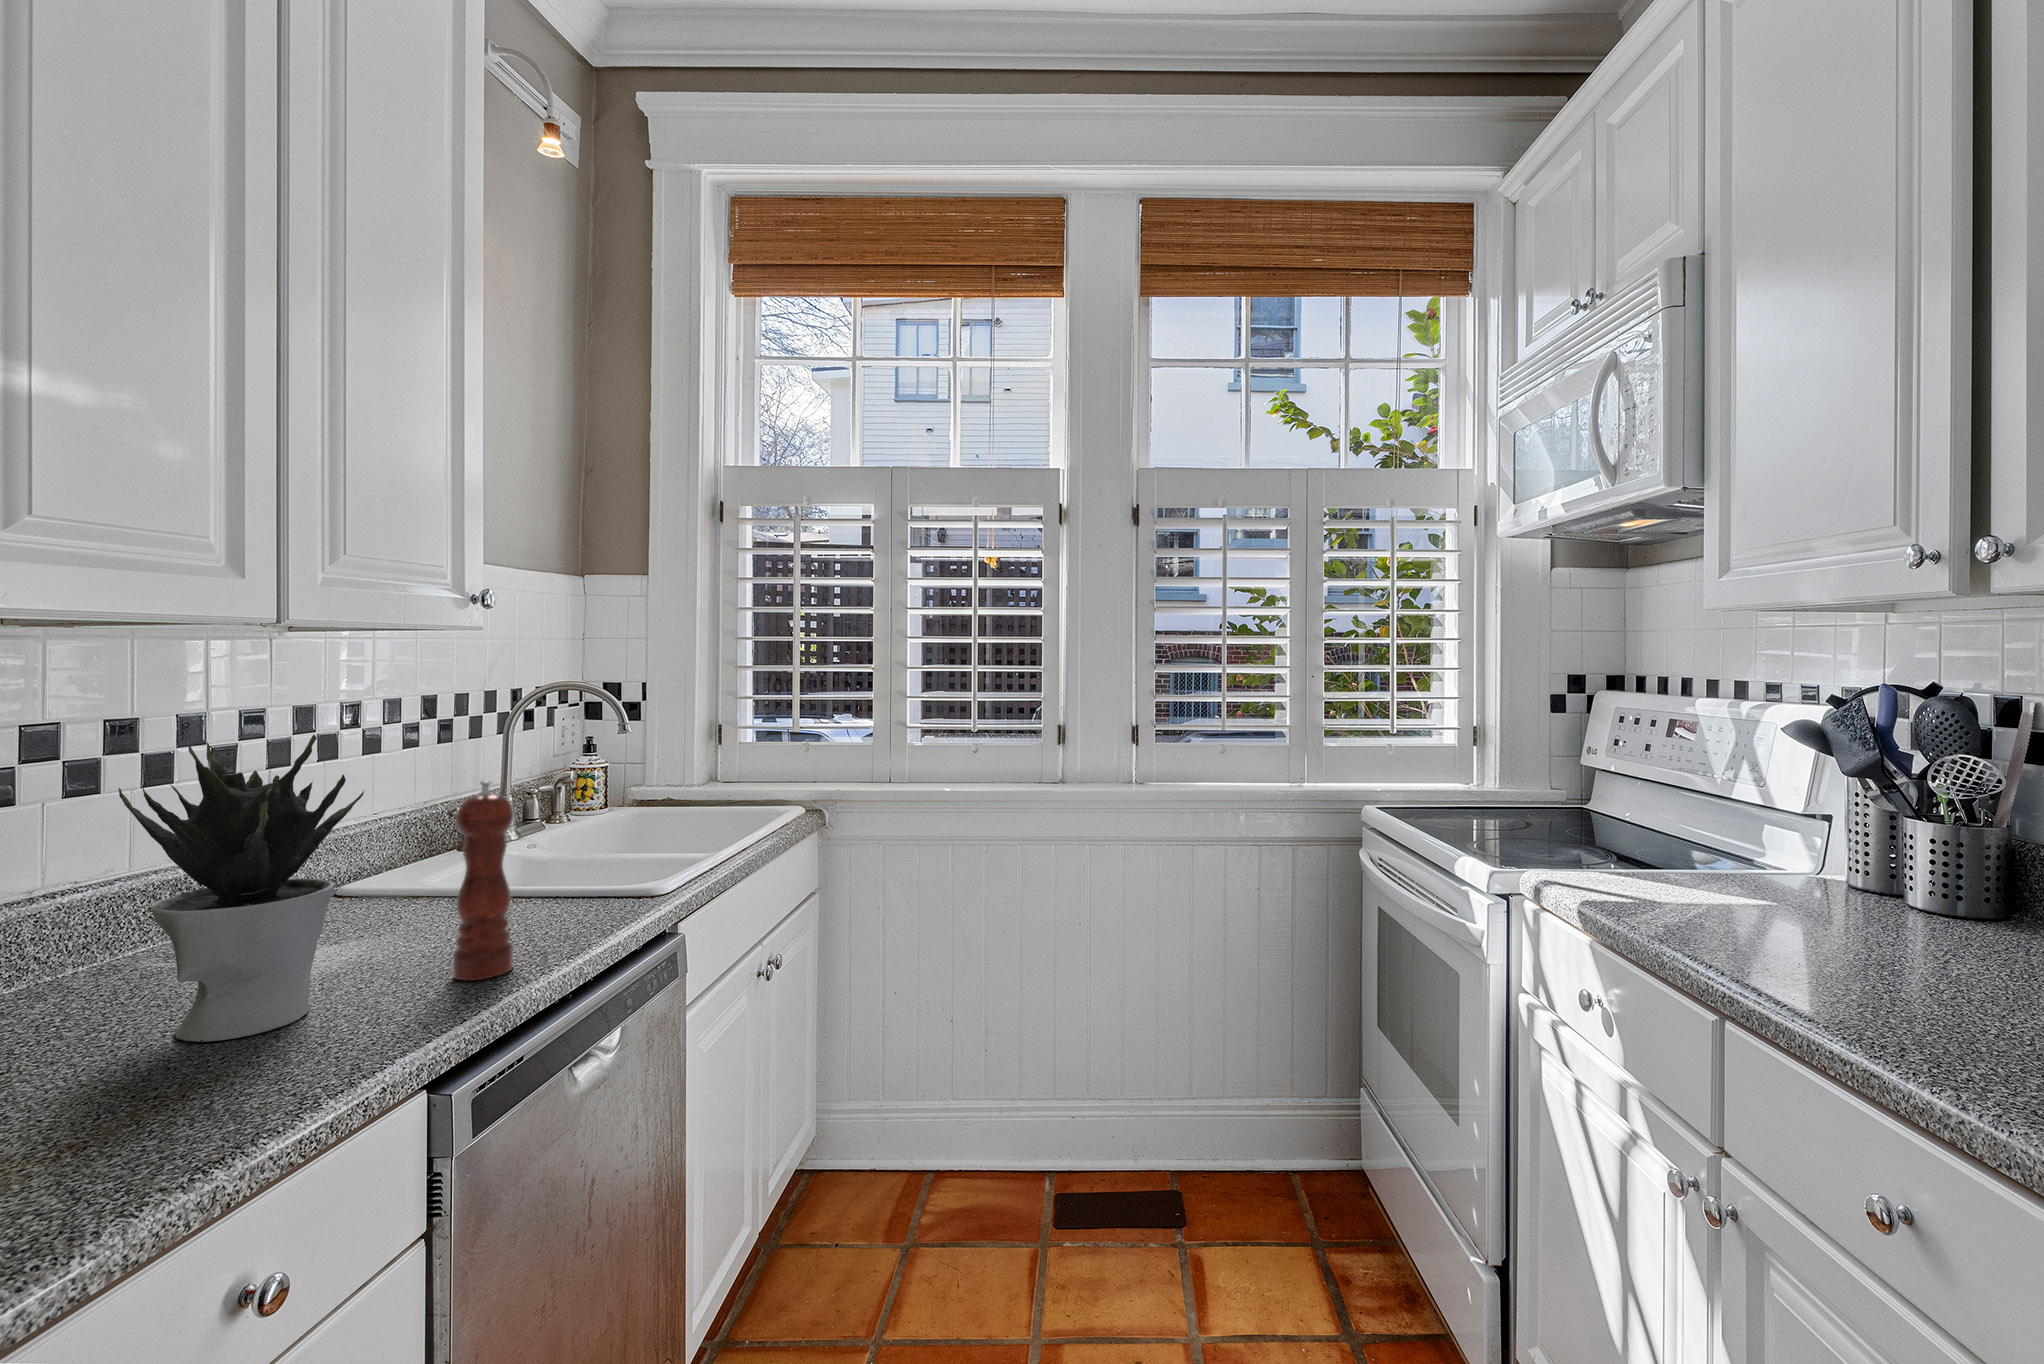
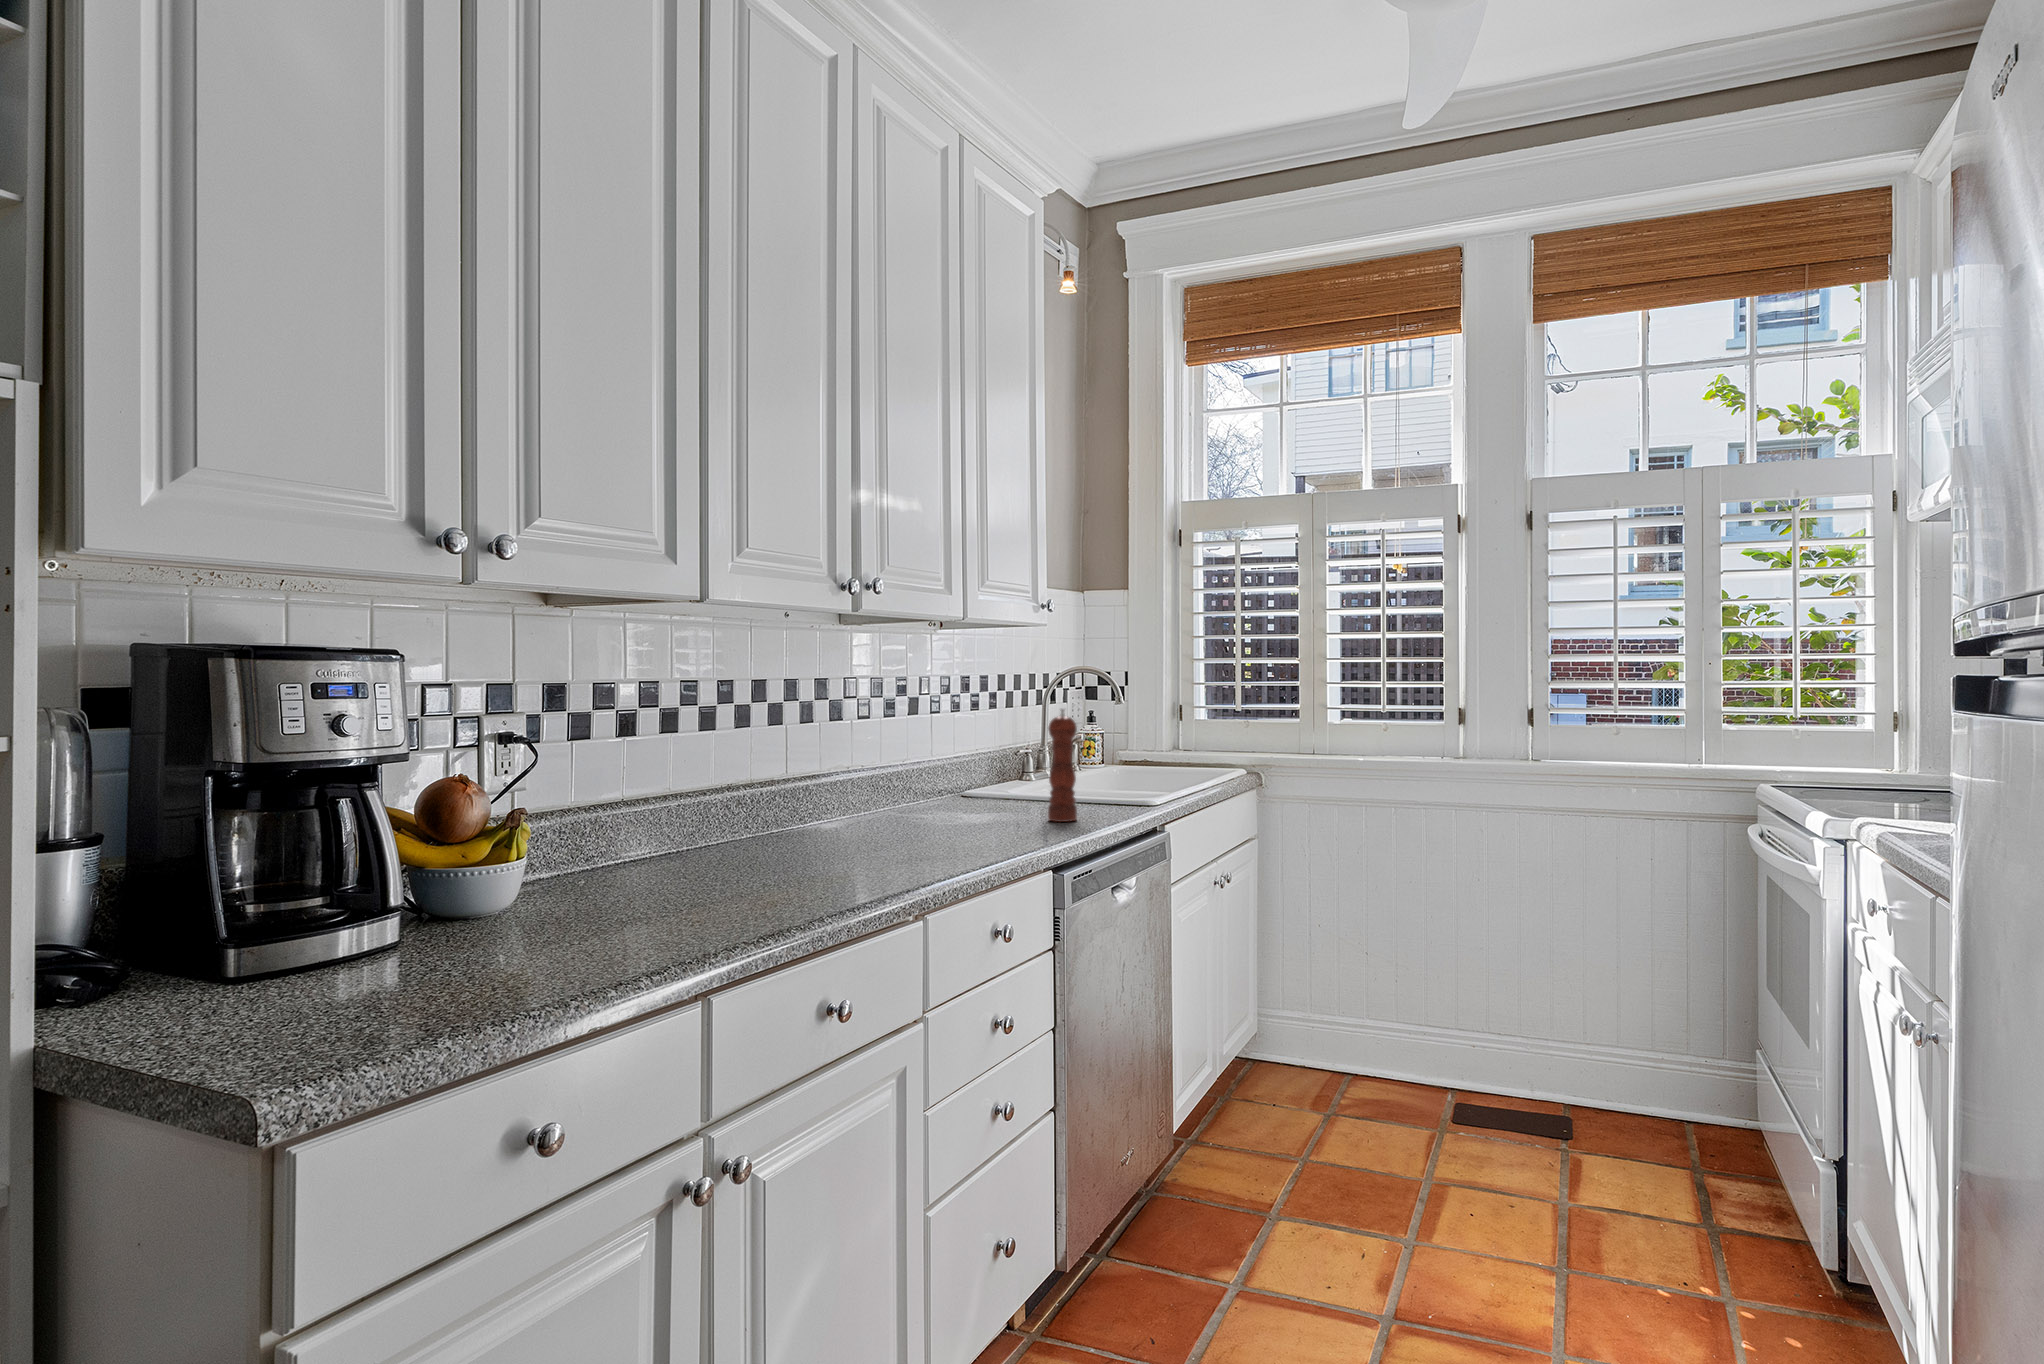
potted plant: present [118,735,364,1042] -> none [906,676,1002,830]

